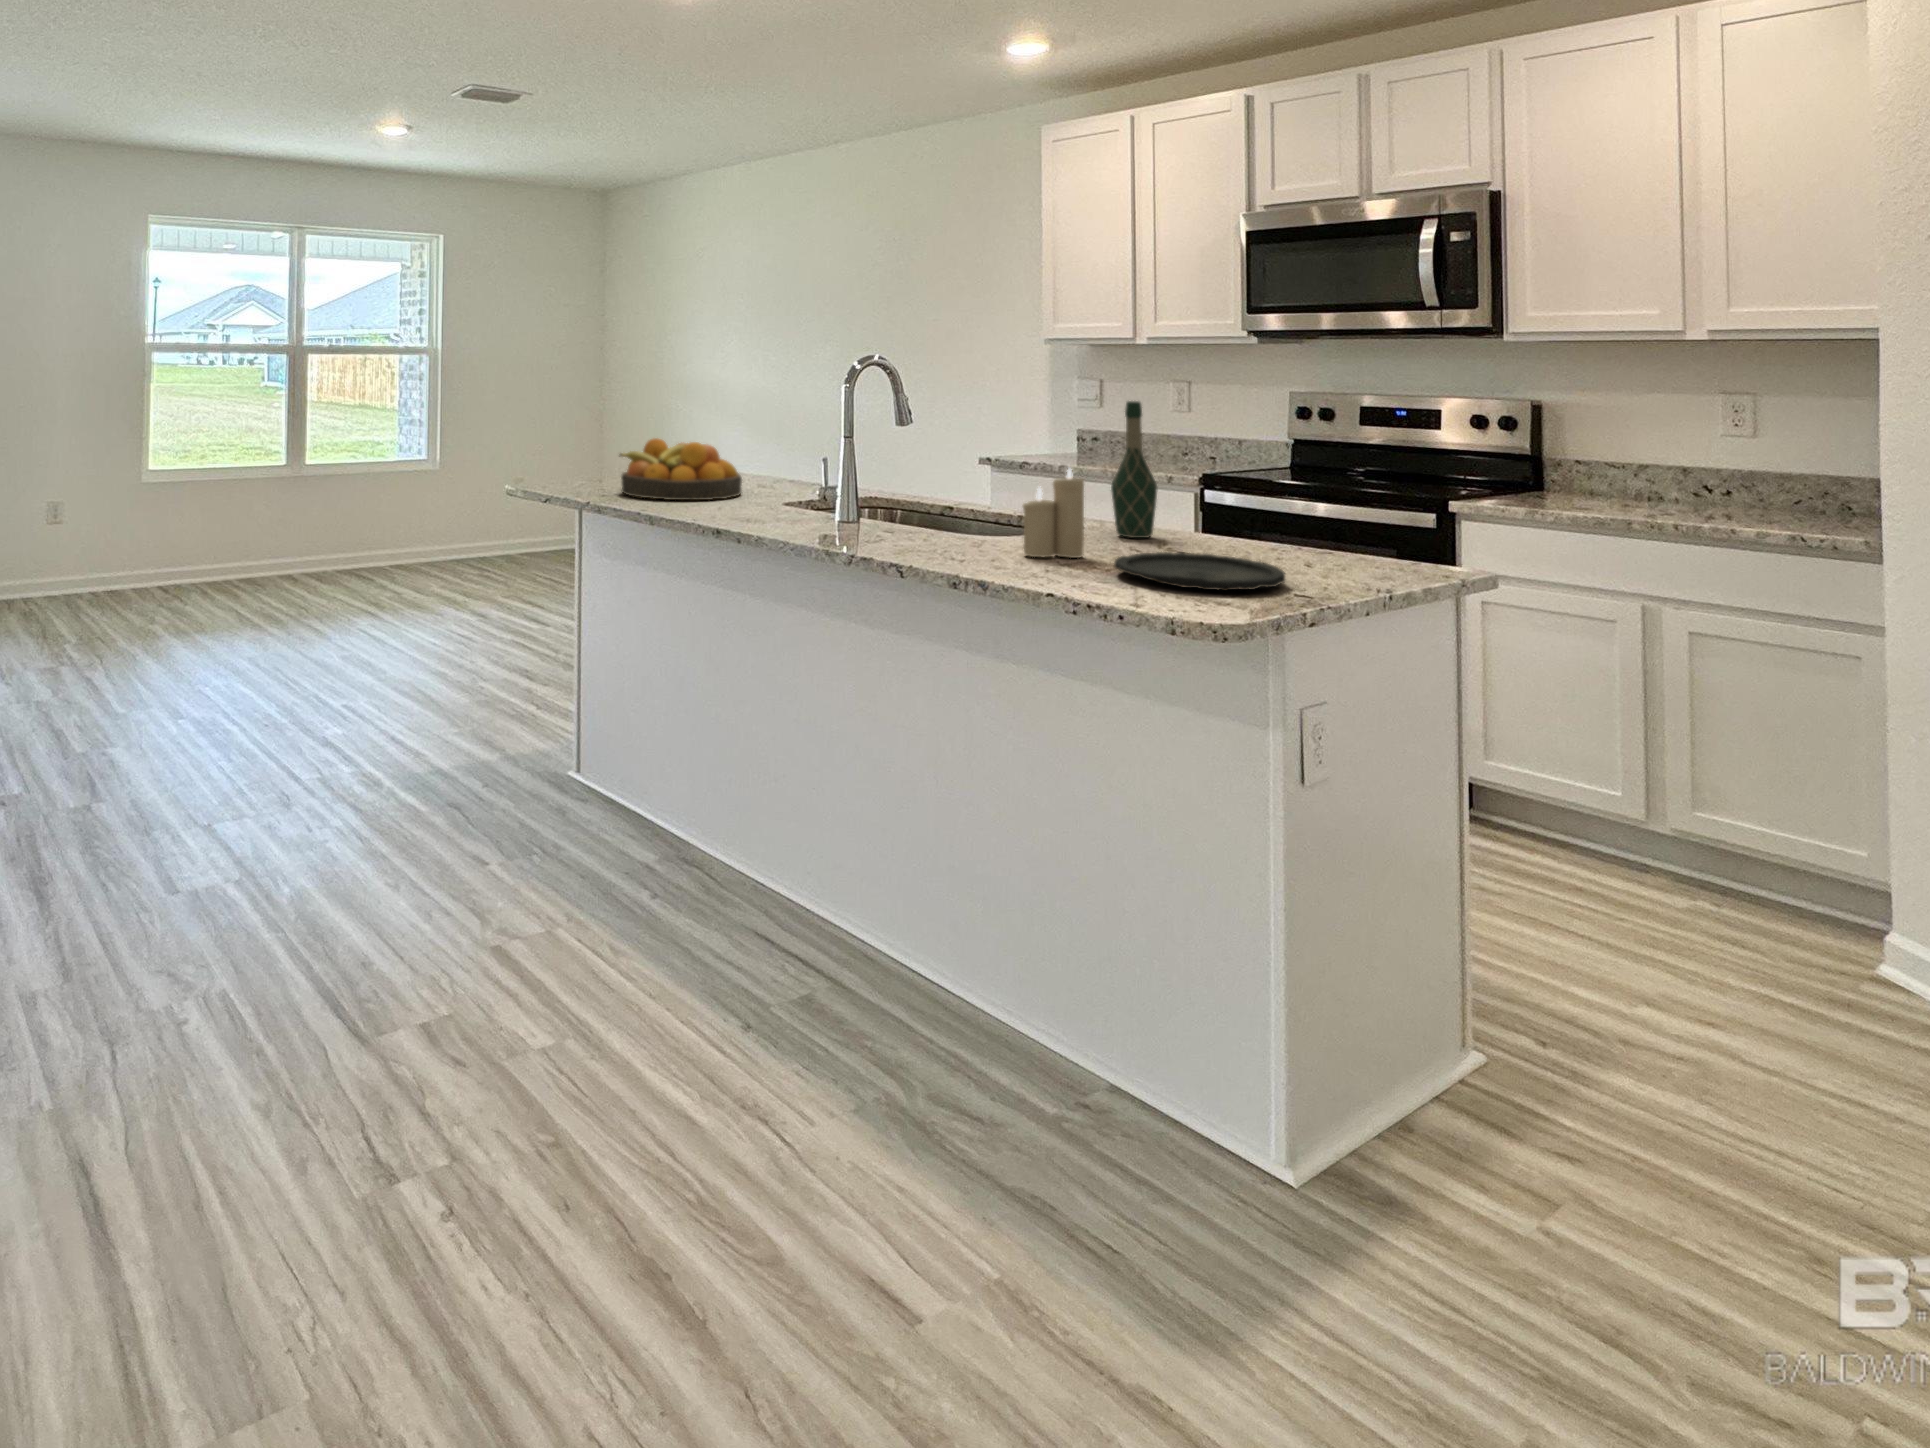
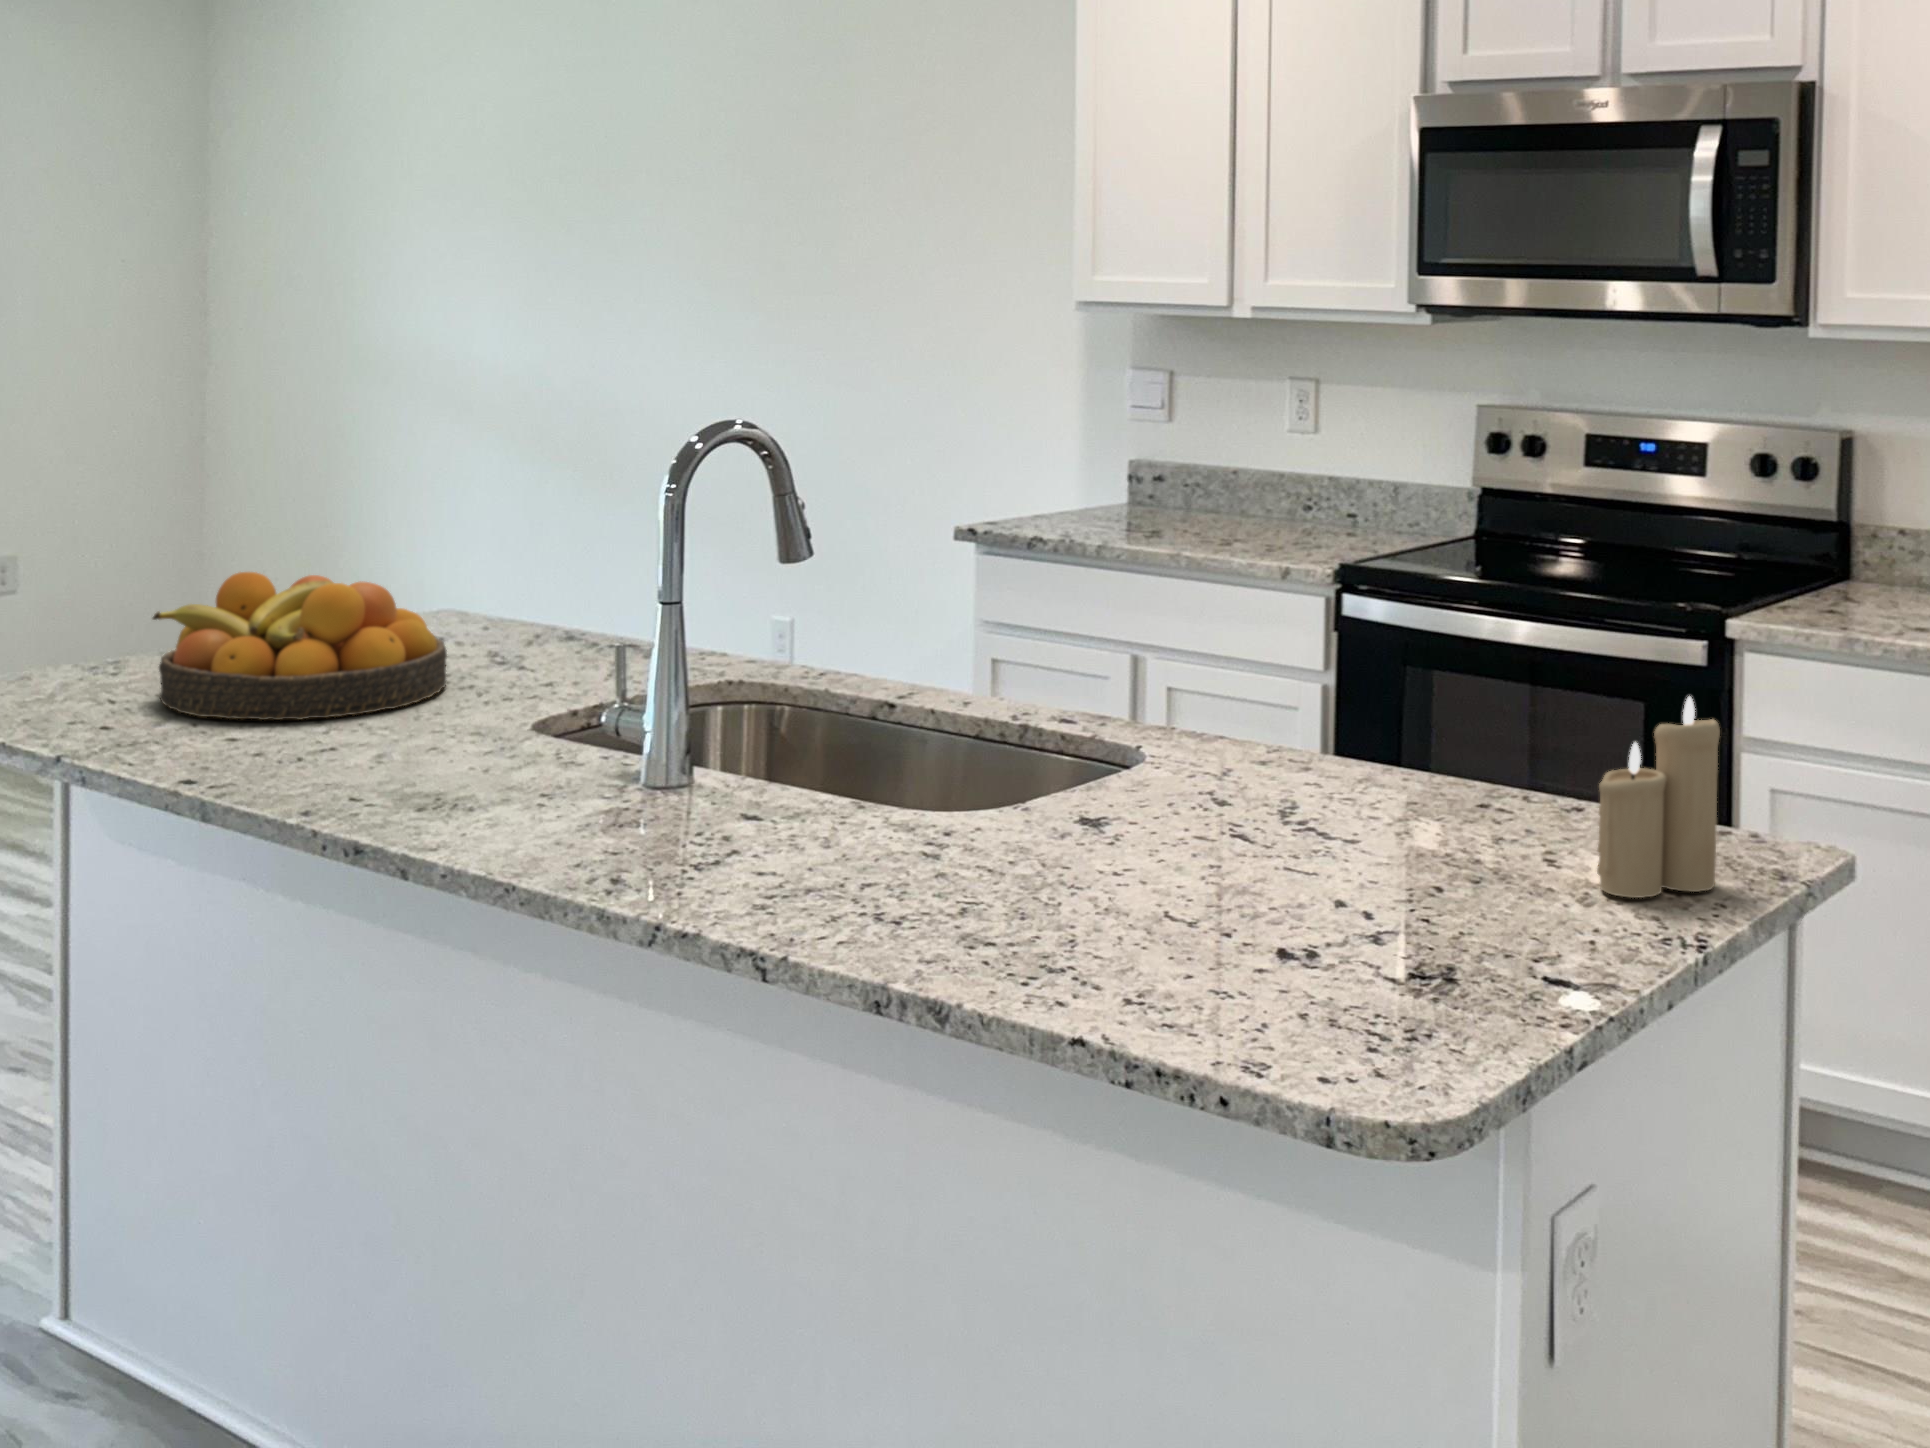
wine bottle: present [1111,401,1157,538] -> none [1197,511,1282,784]
candle: present [1023,468,1084,558] -> present [1597,696,1720,898]
plate: present [1114,552,1286,591] -> none [1208,849,1523,961]

